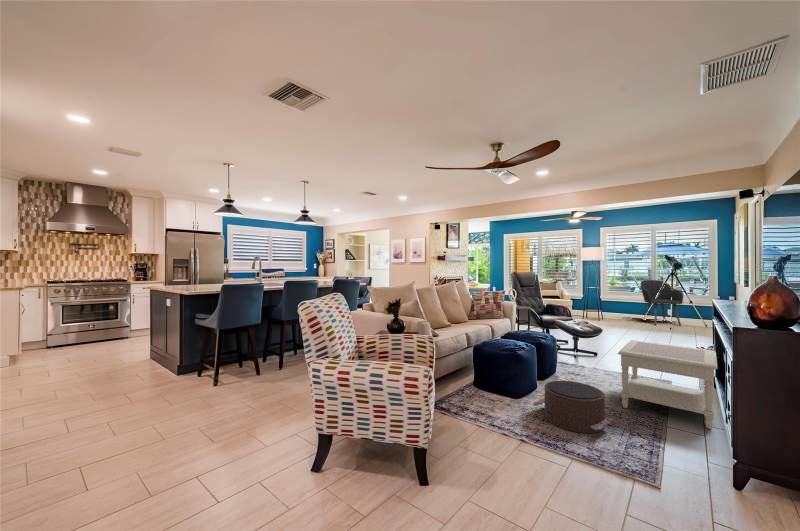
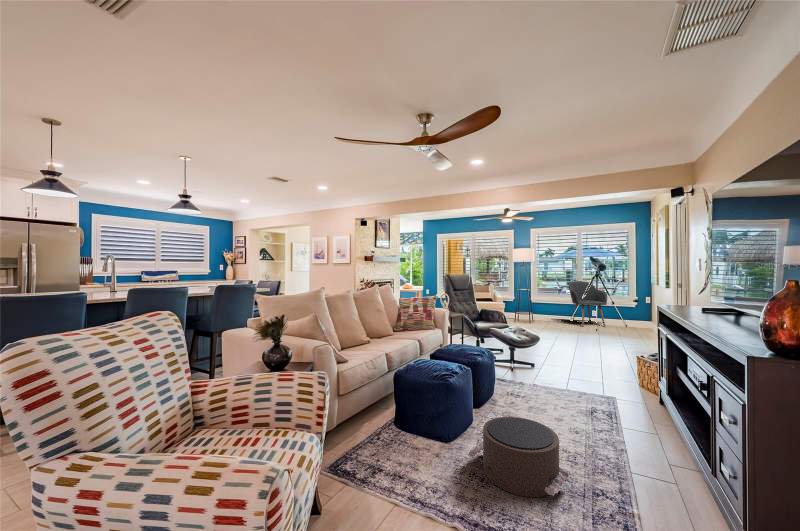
side table: present [618,340,718,429] -> none [568,355,686,469]

